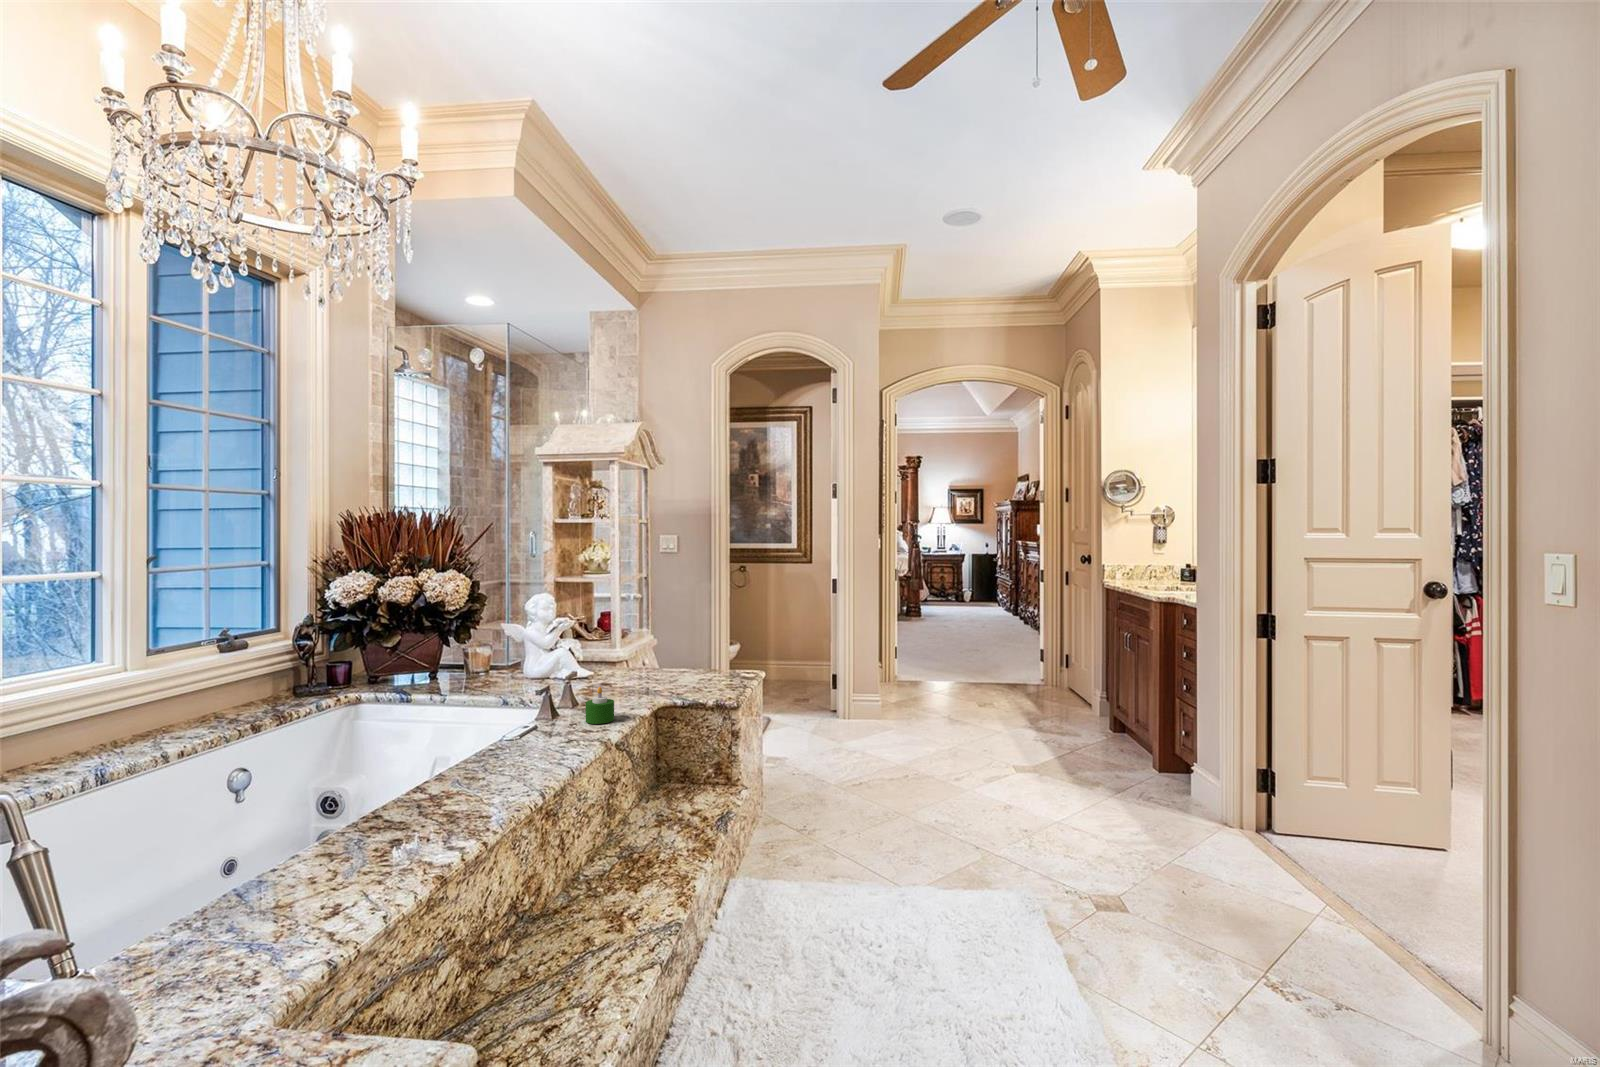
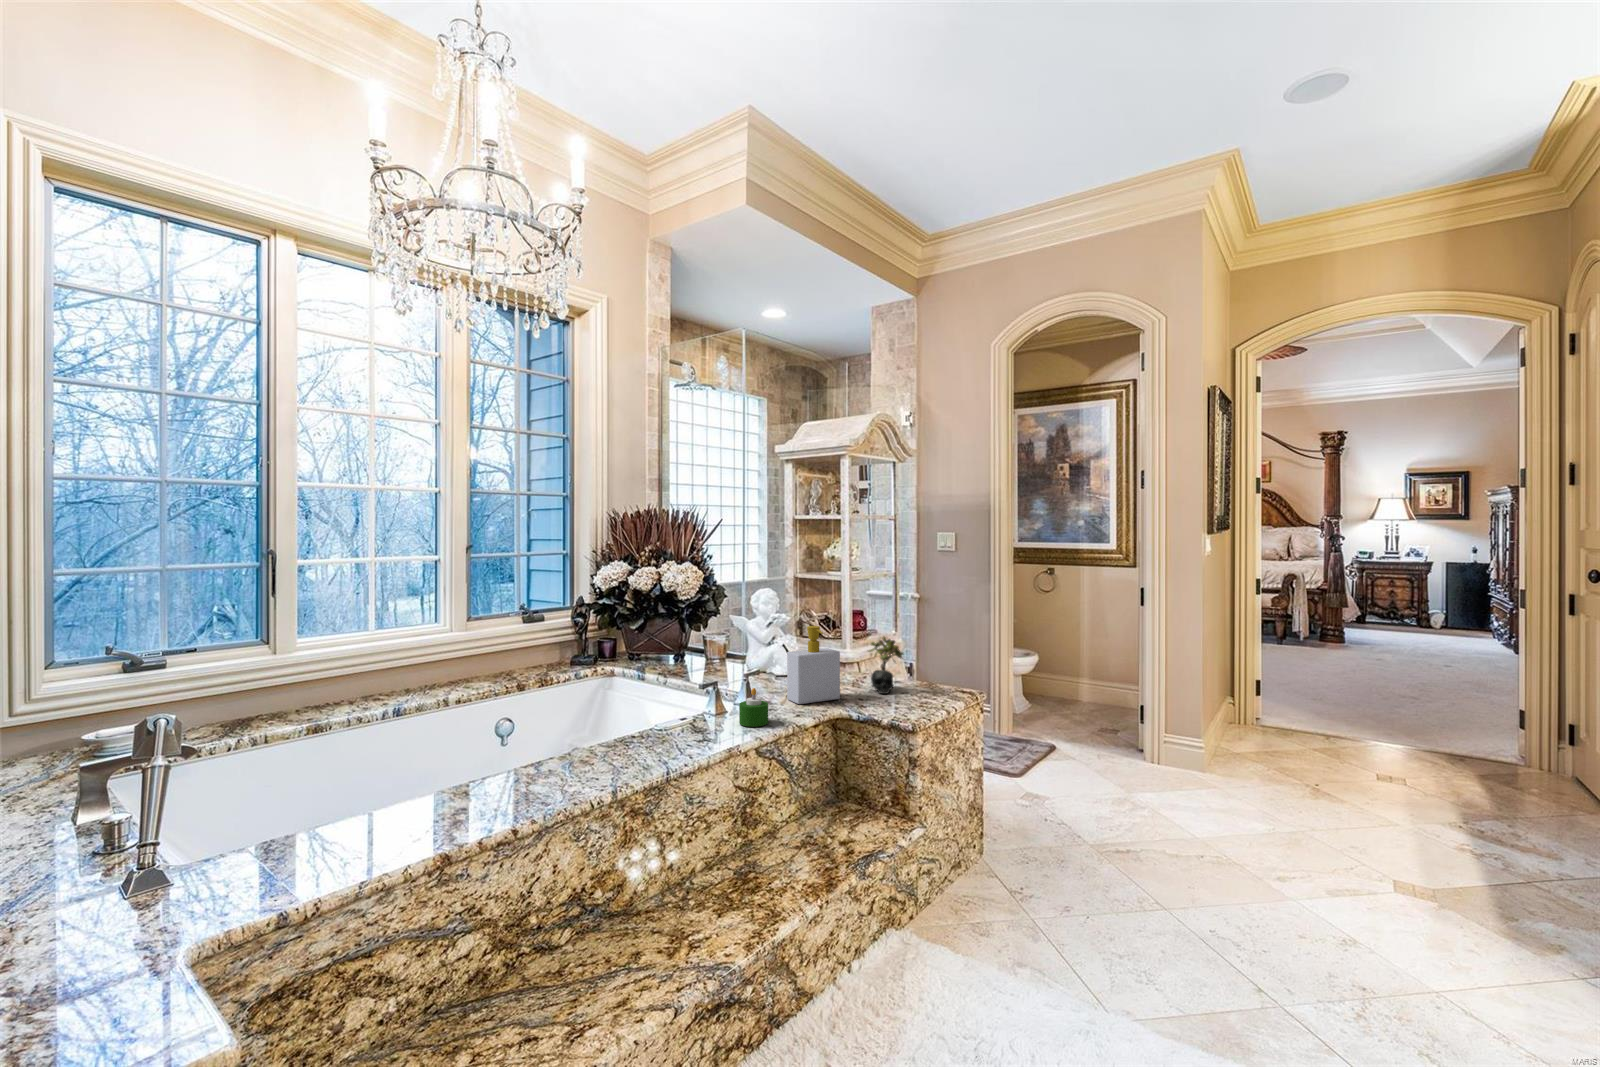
soap bottle: none [604,625,652,700] -> present [787,626,840,704]
succulent plant: none [668,631,702,683] -> present [868,637,903,694]

